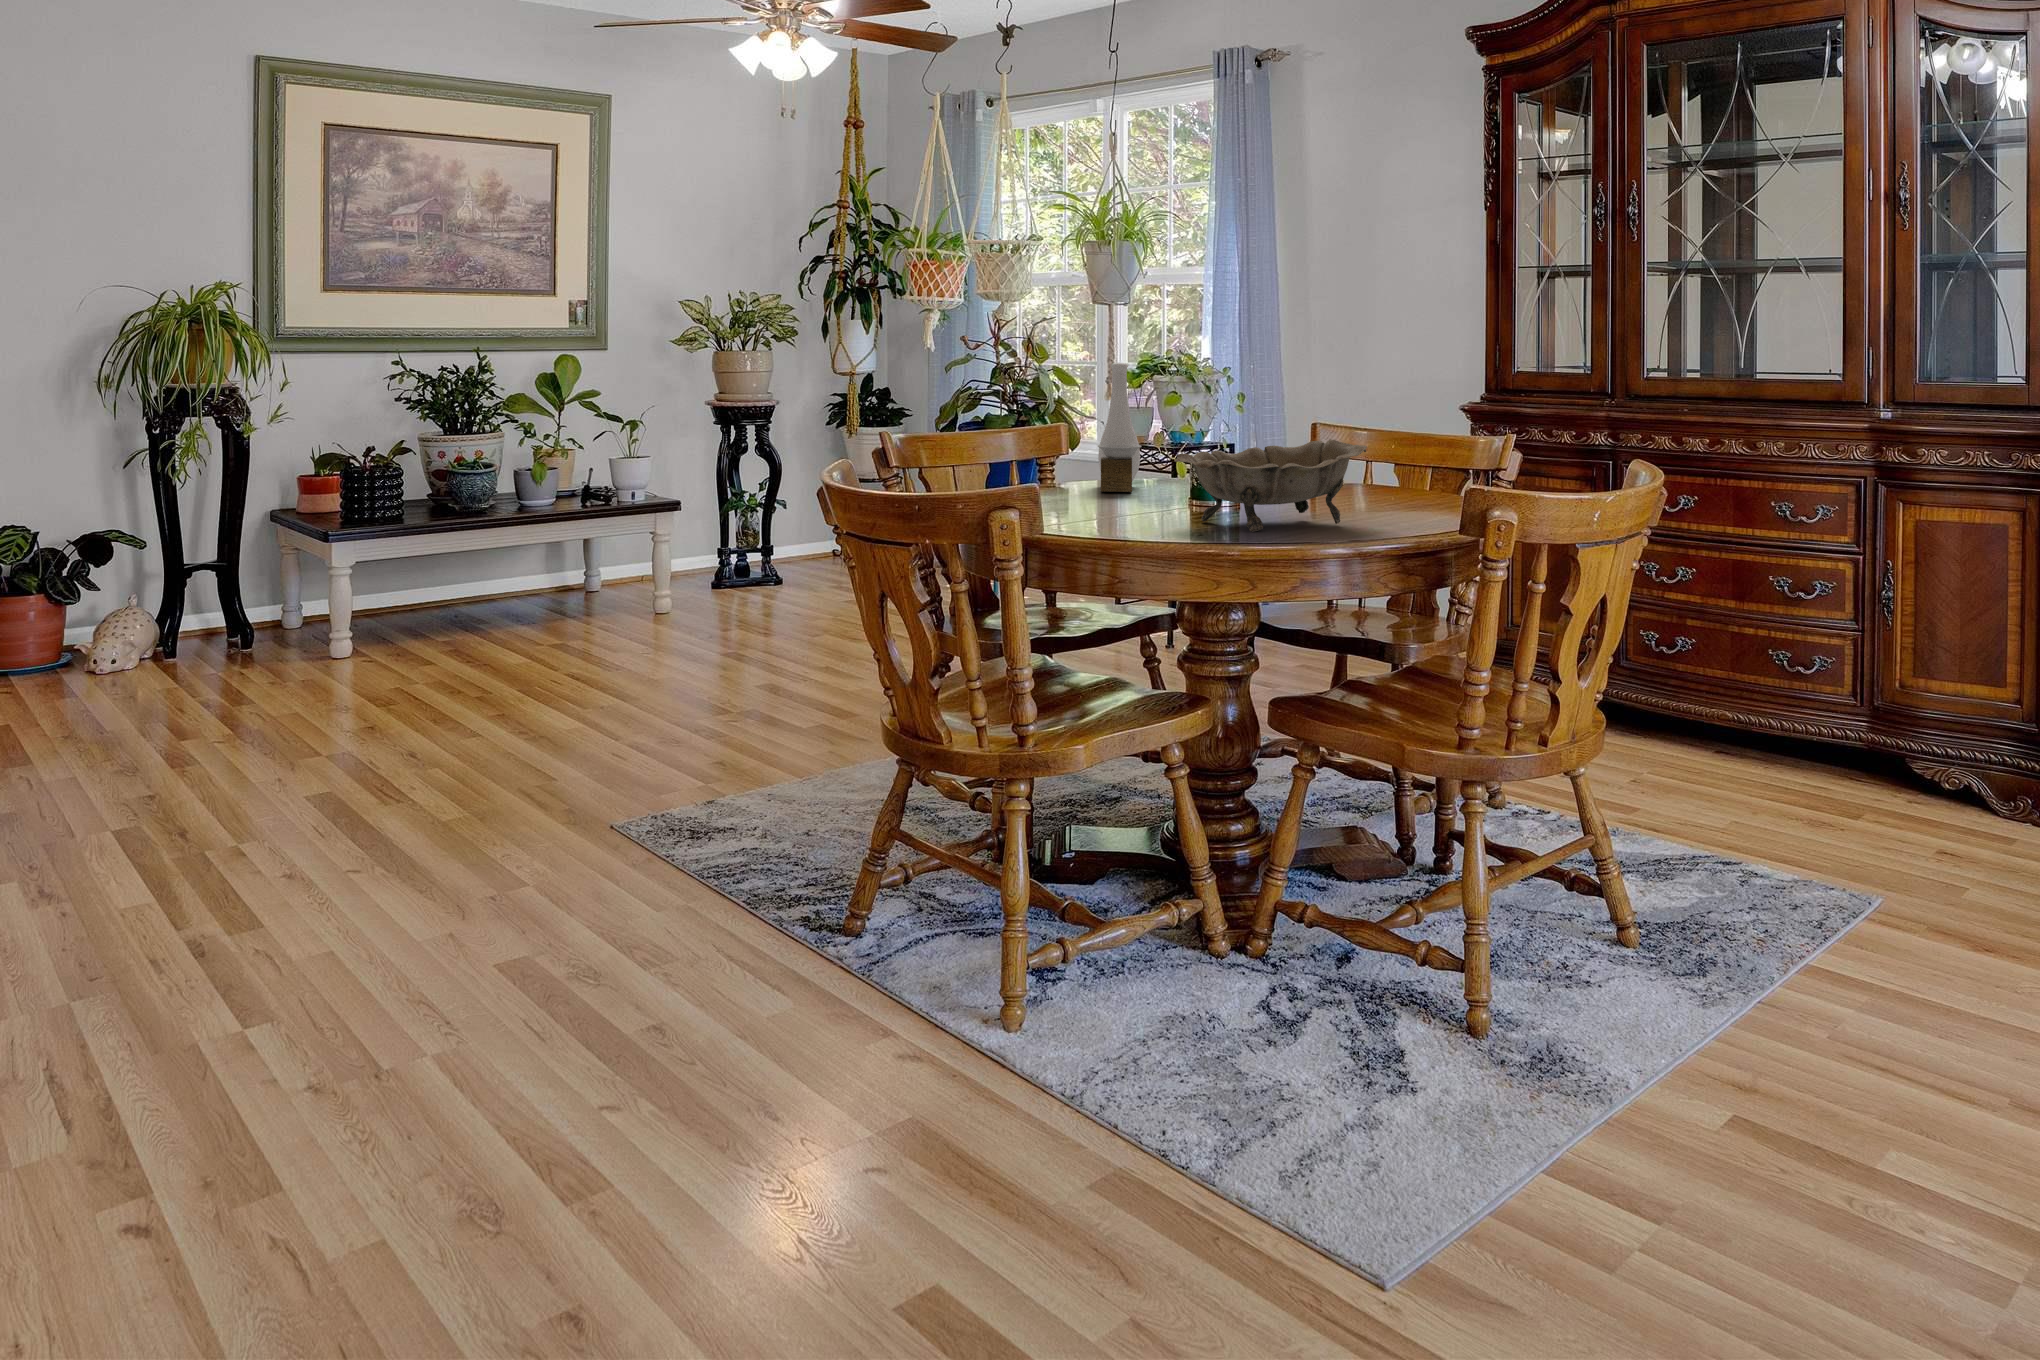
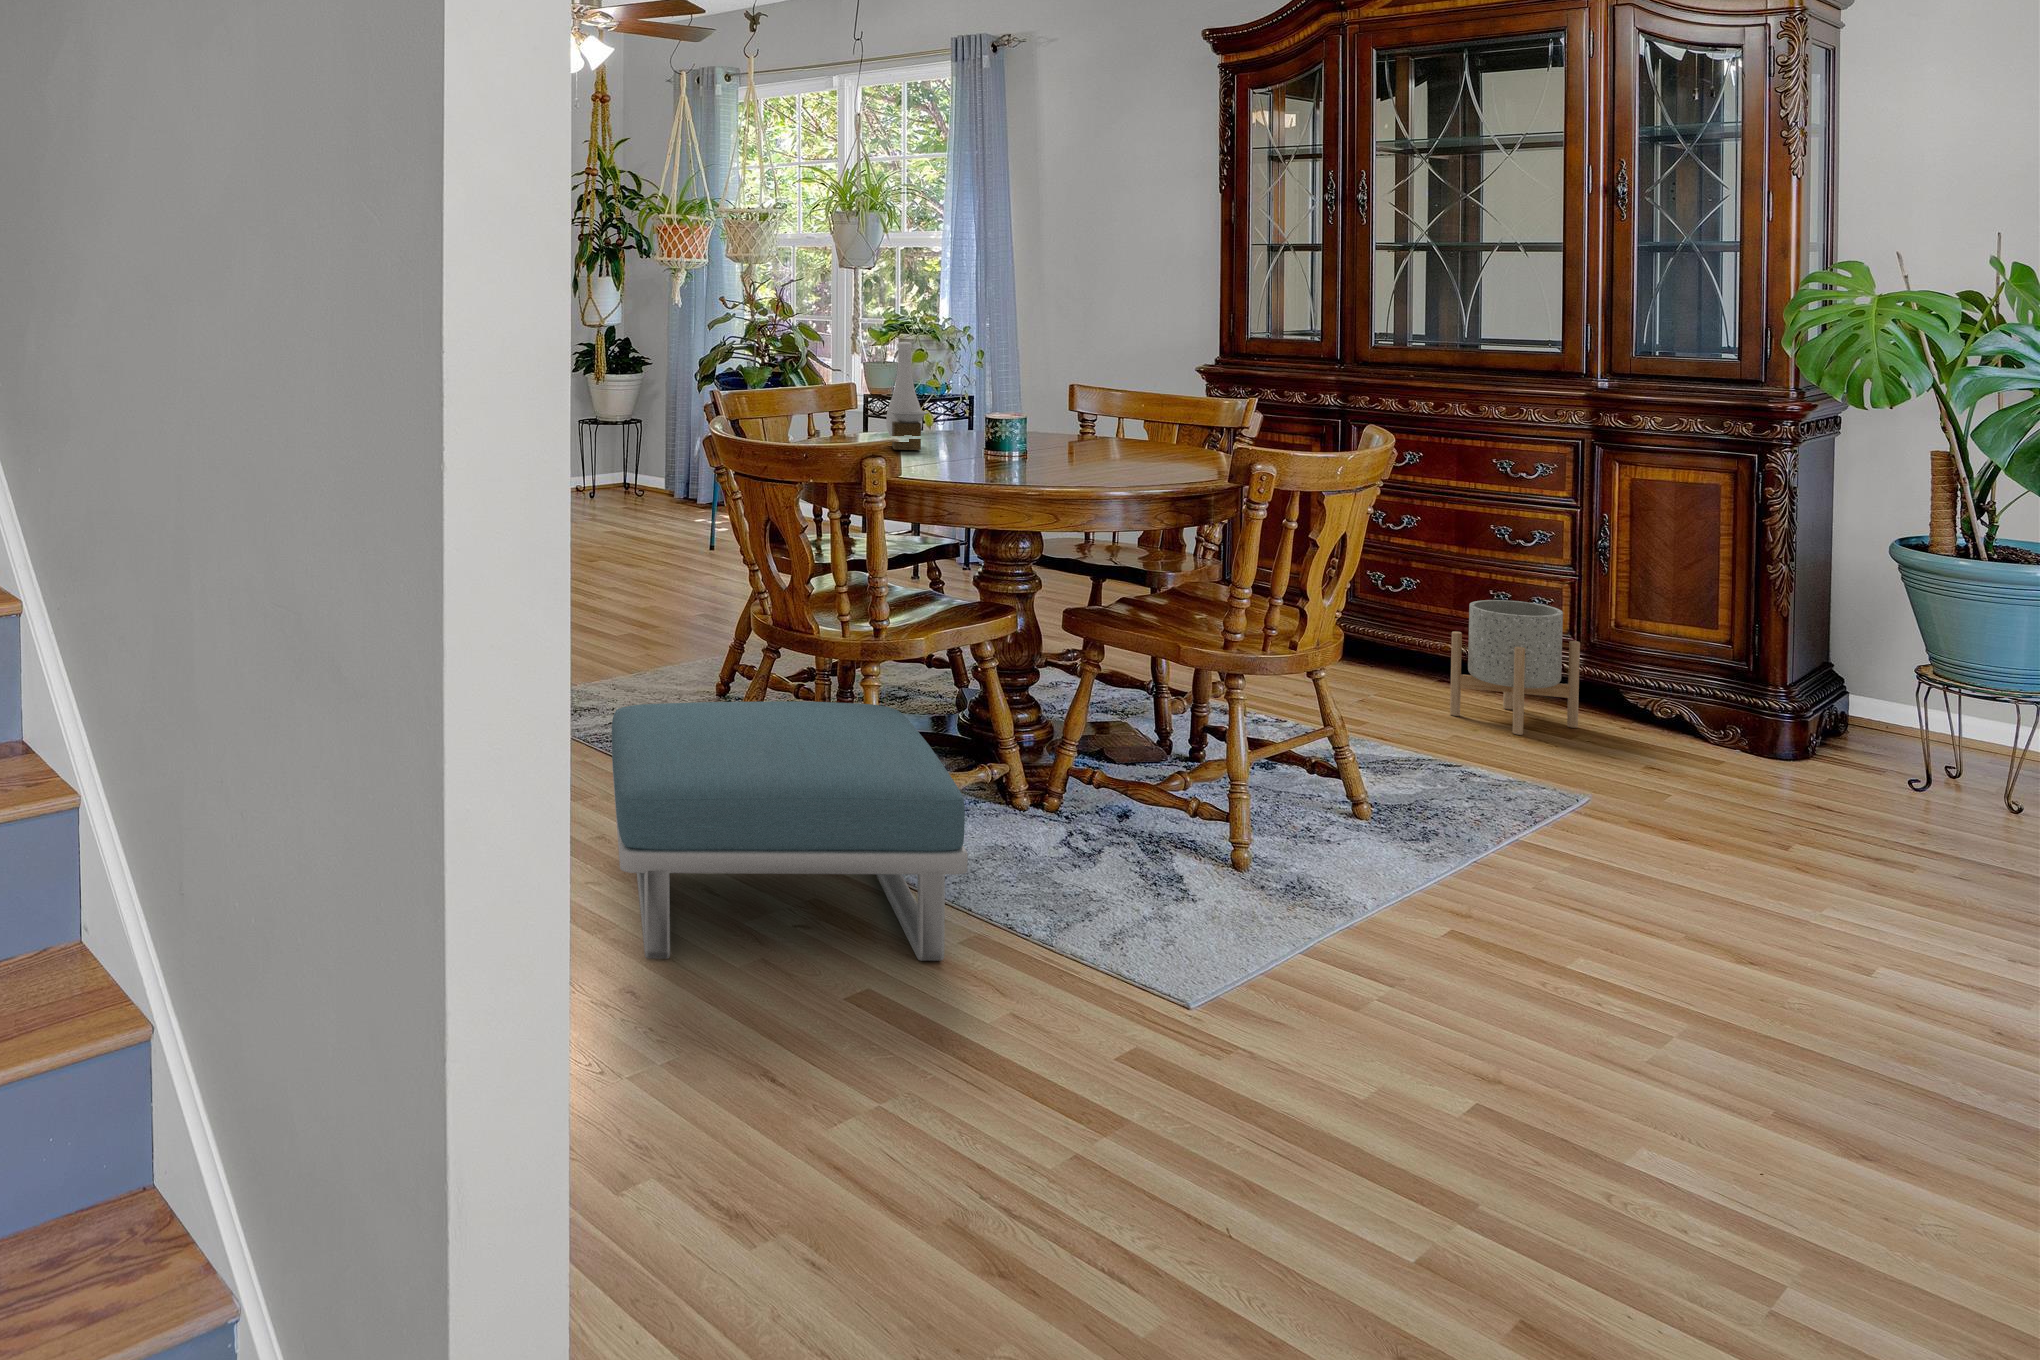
decorative bowl: present [1175,440,1367,532] -> none [979,408,1139,482]
planter: none [1730,660,1866,818] -> present [1450,600,1580,735]
footstool: none [560,836,1082,1272] -> present [612,701,968,961]

